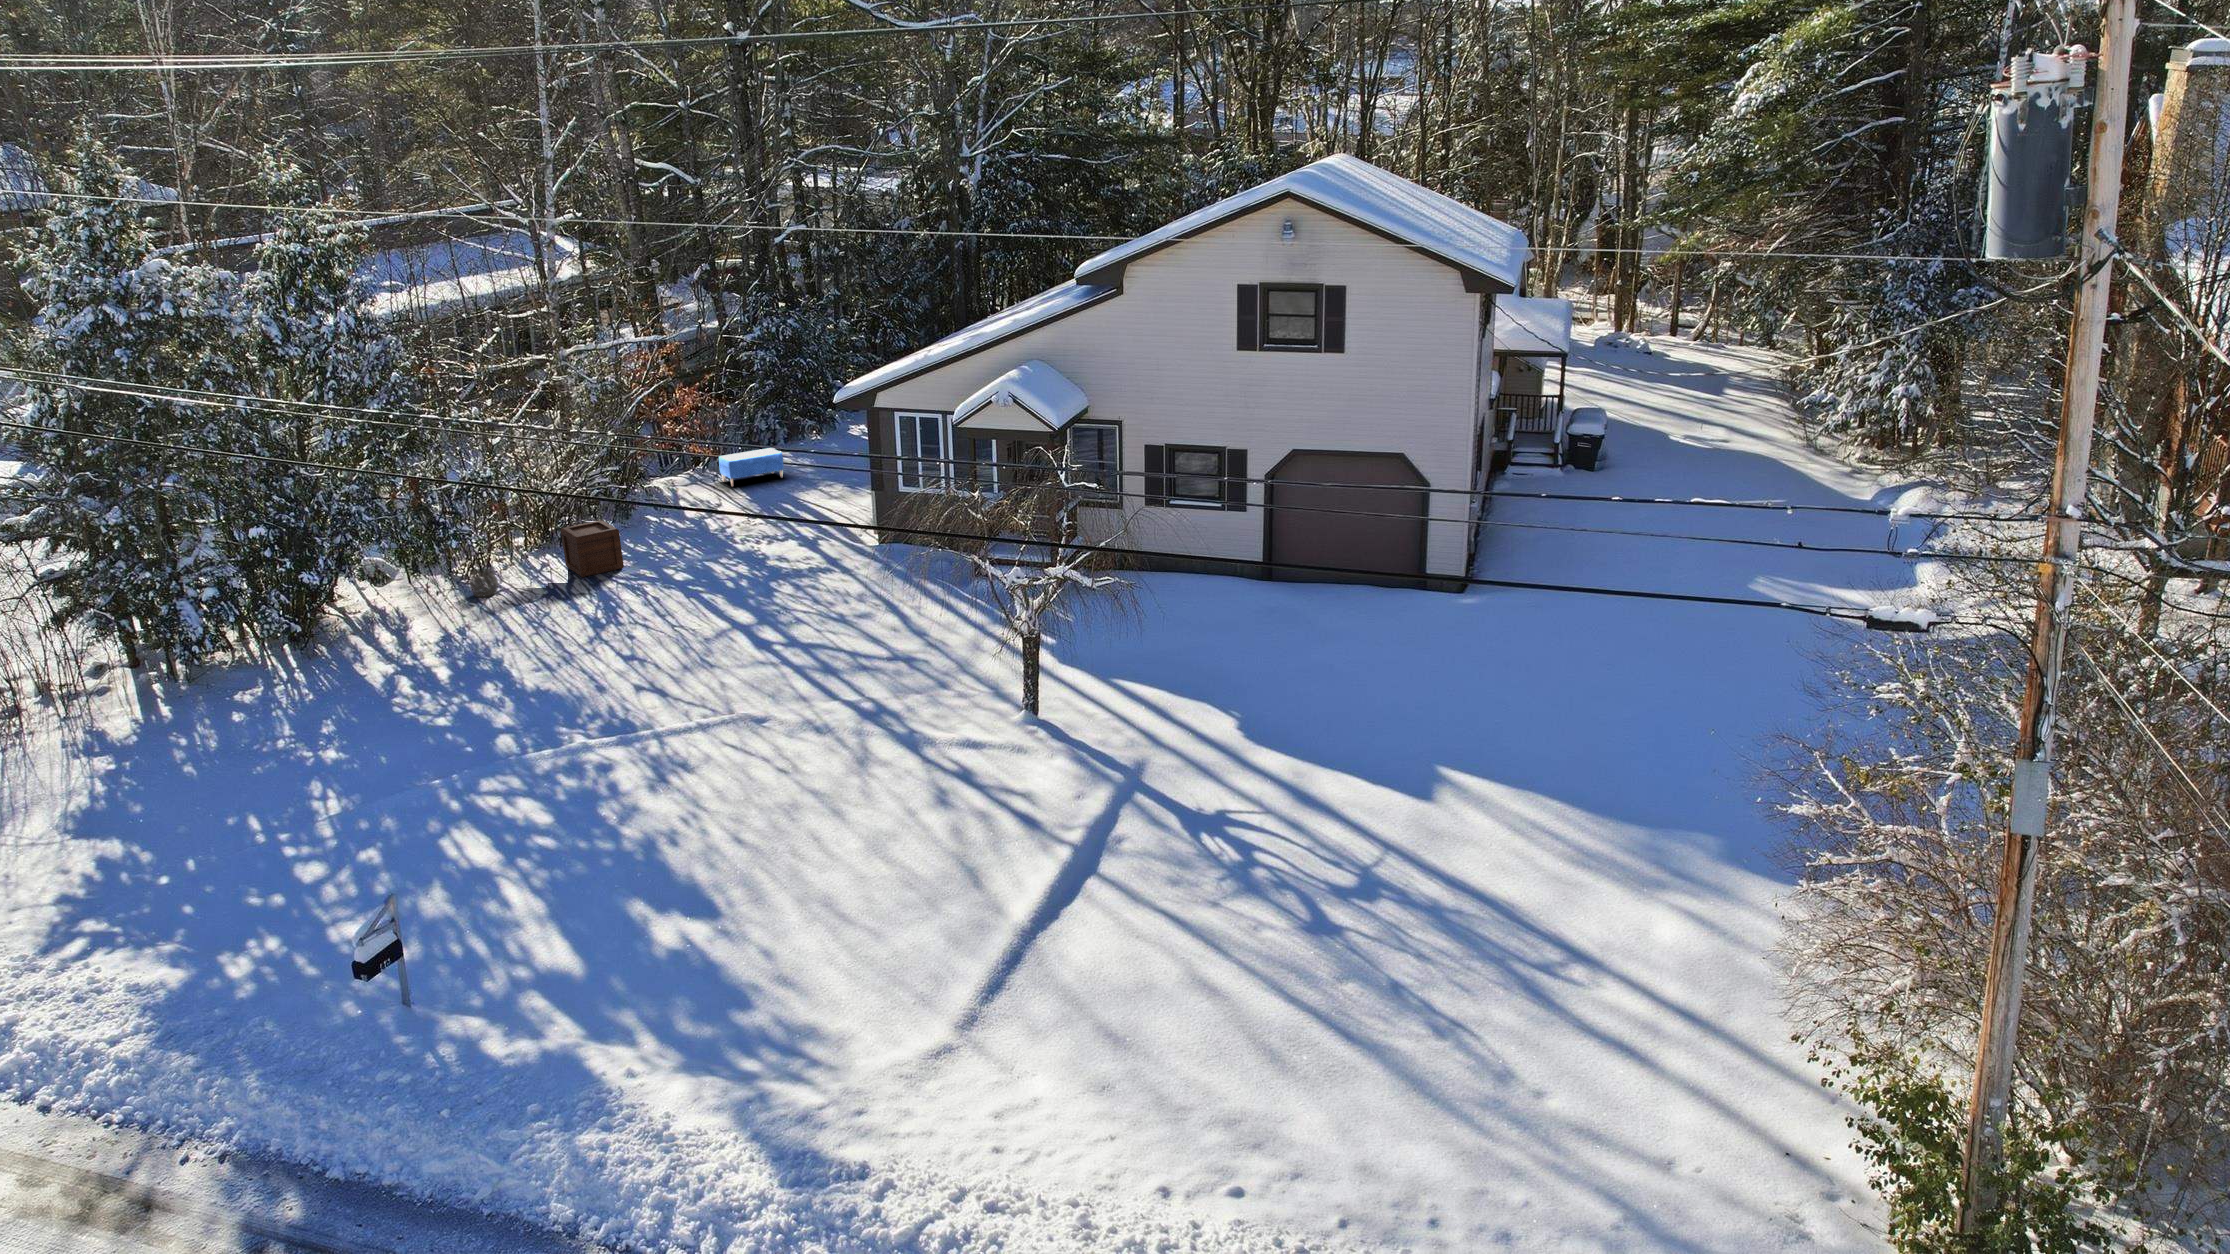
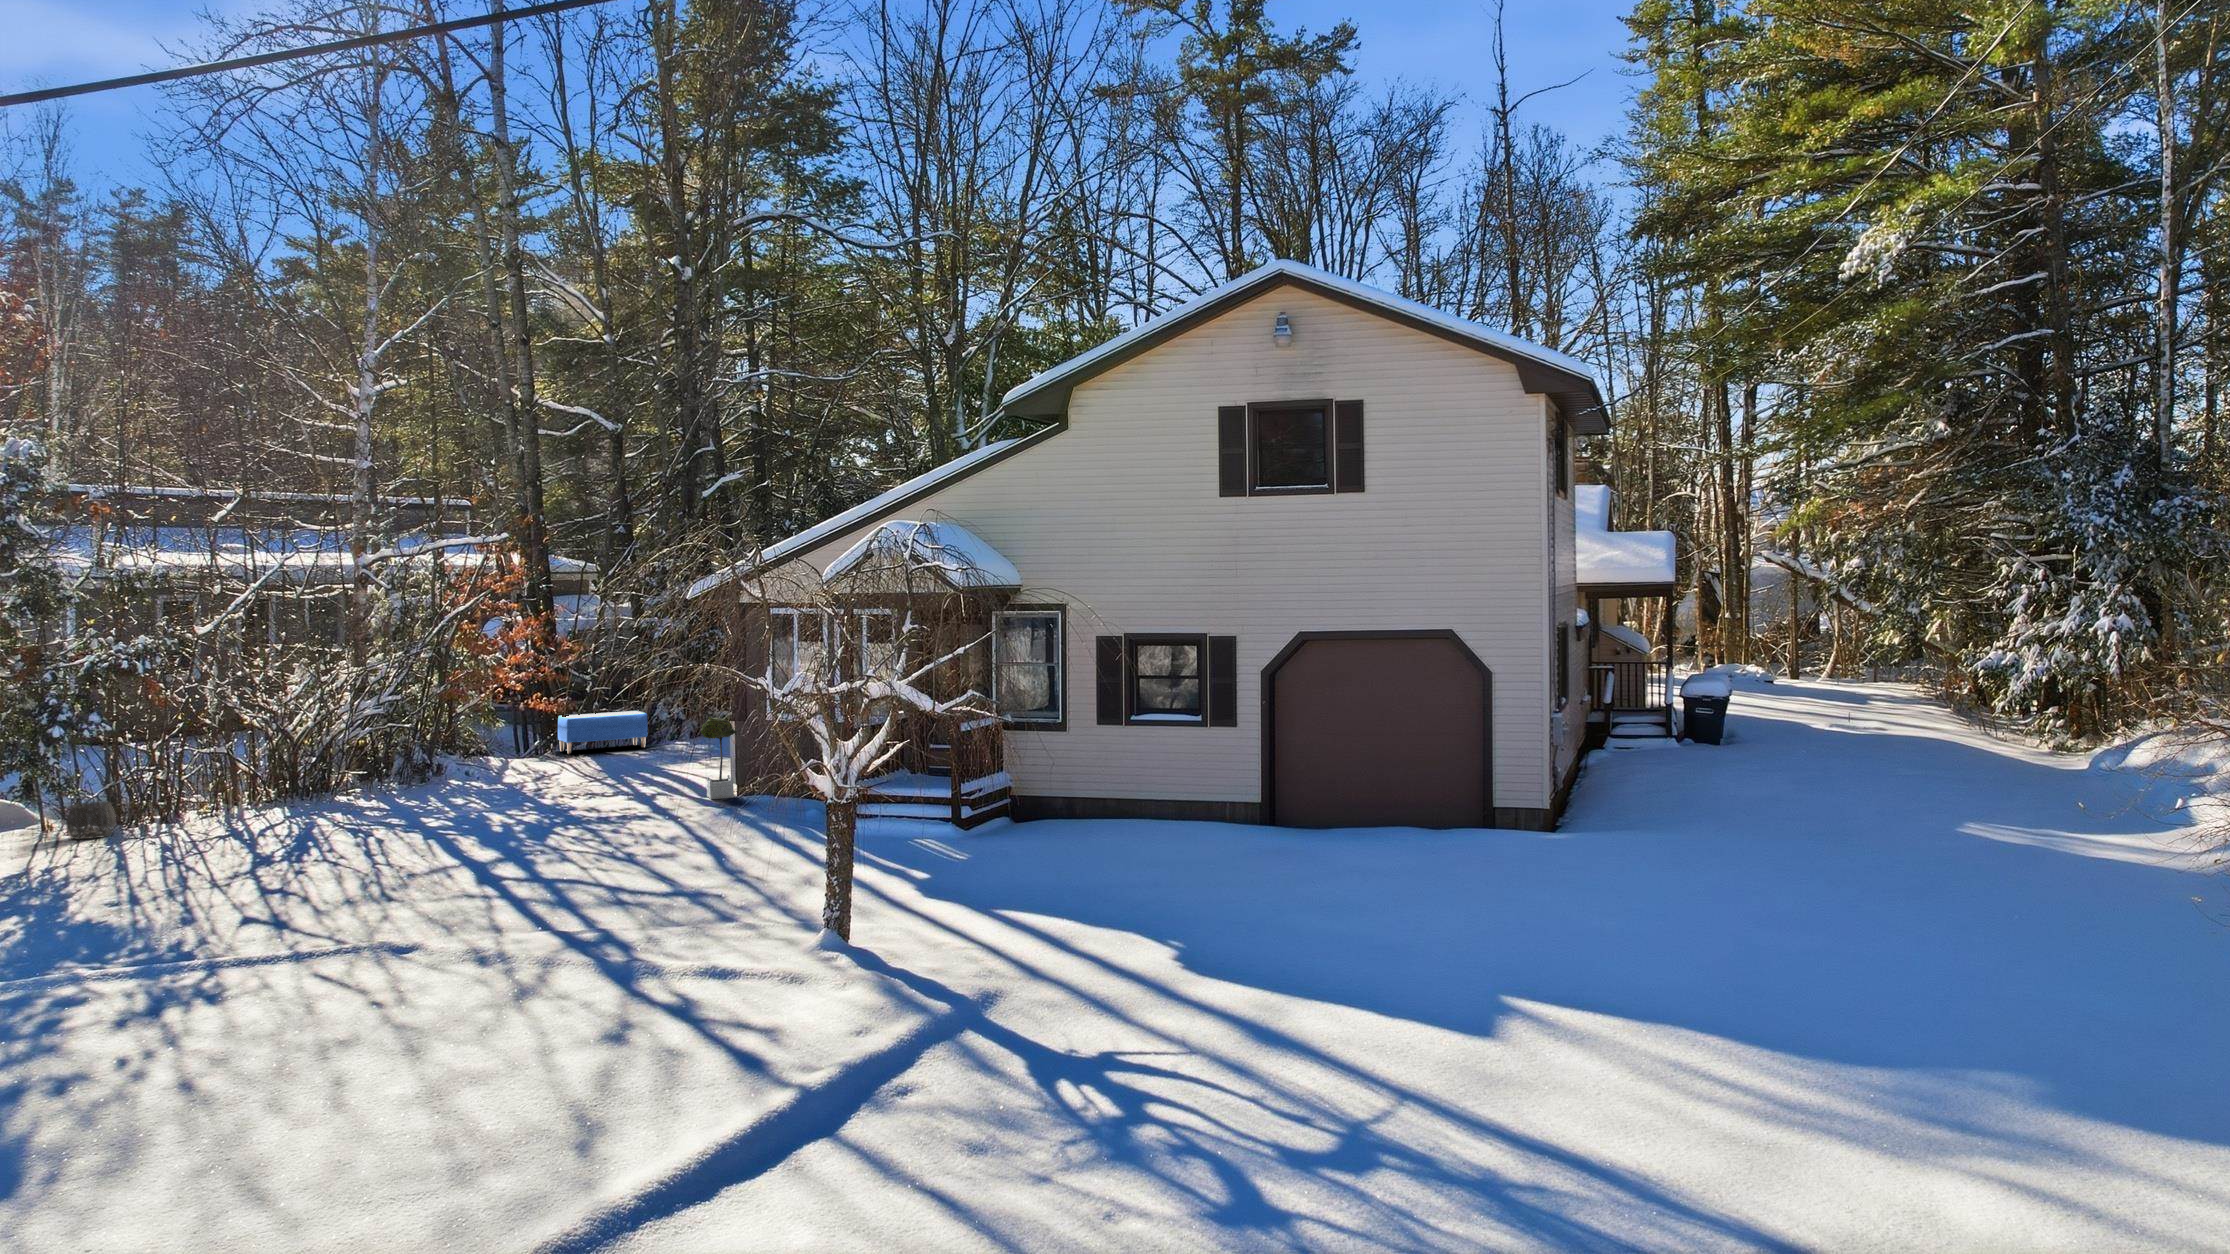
potted tree: none [859,493,886,551] -> present [701,717,737,799]
wooden crate: present [560,520,624,577] -> none [248,749,334,822]

